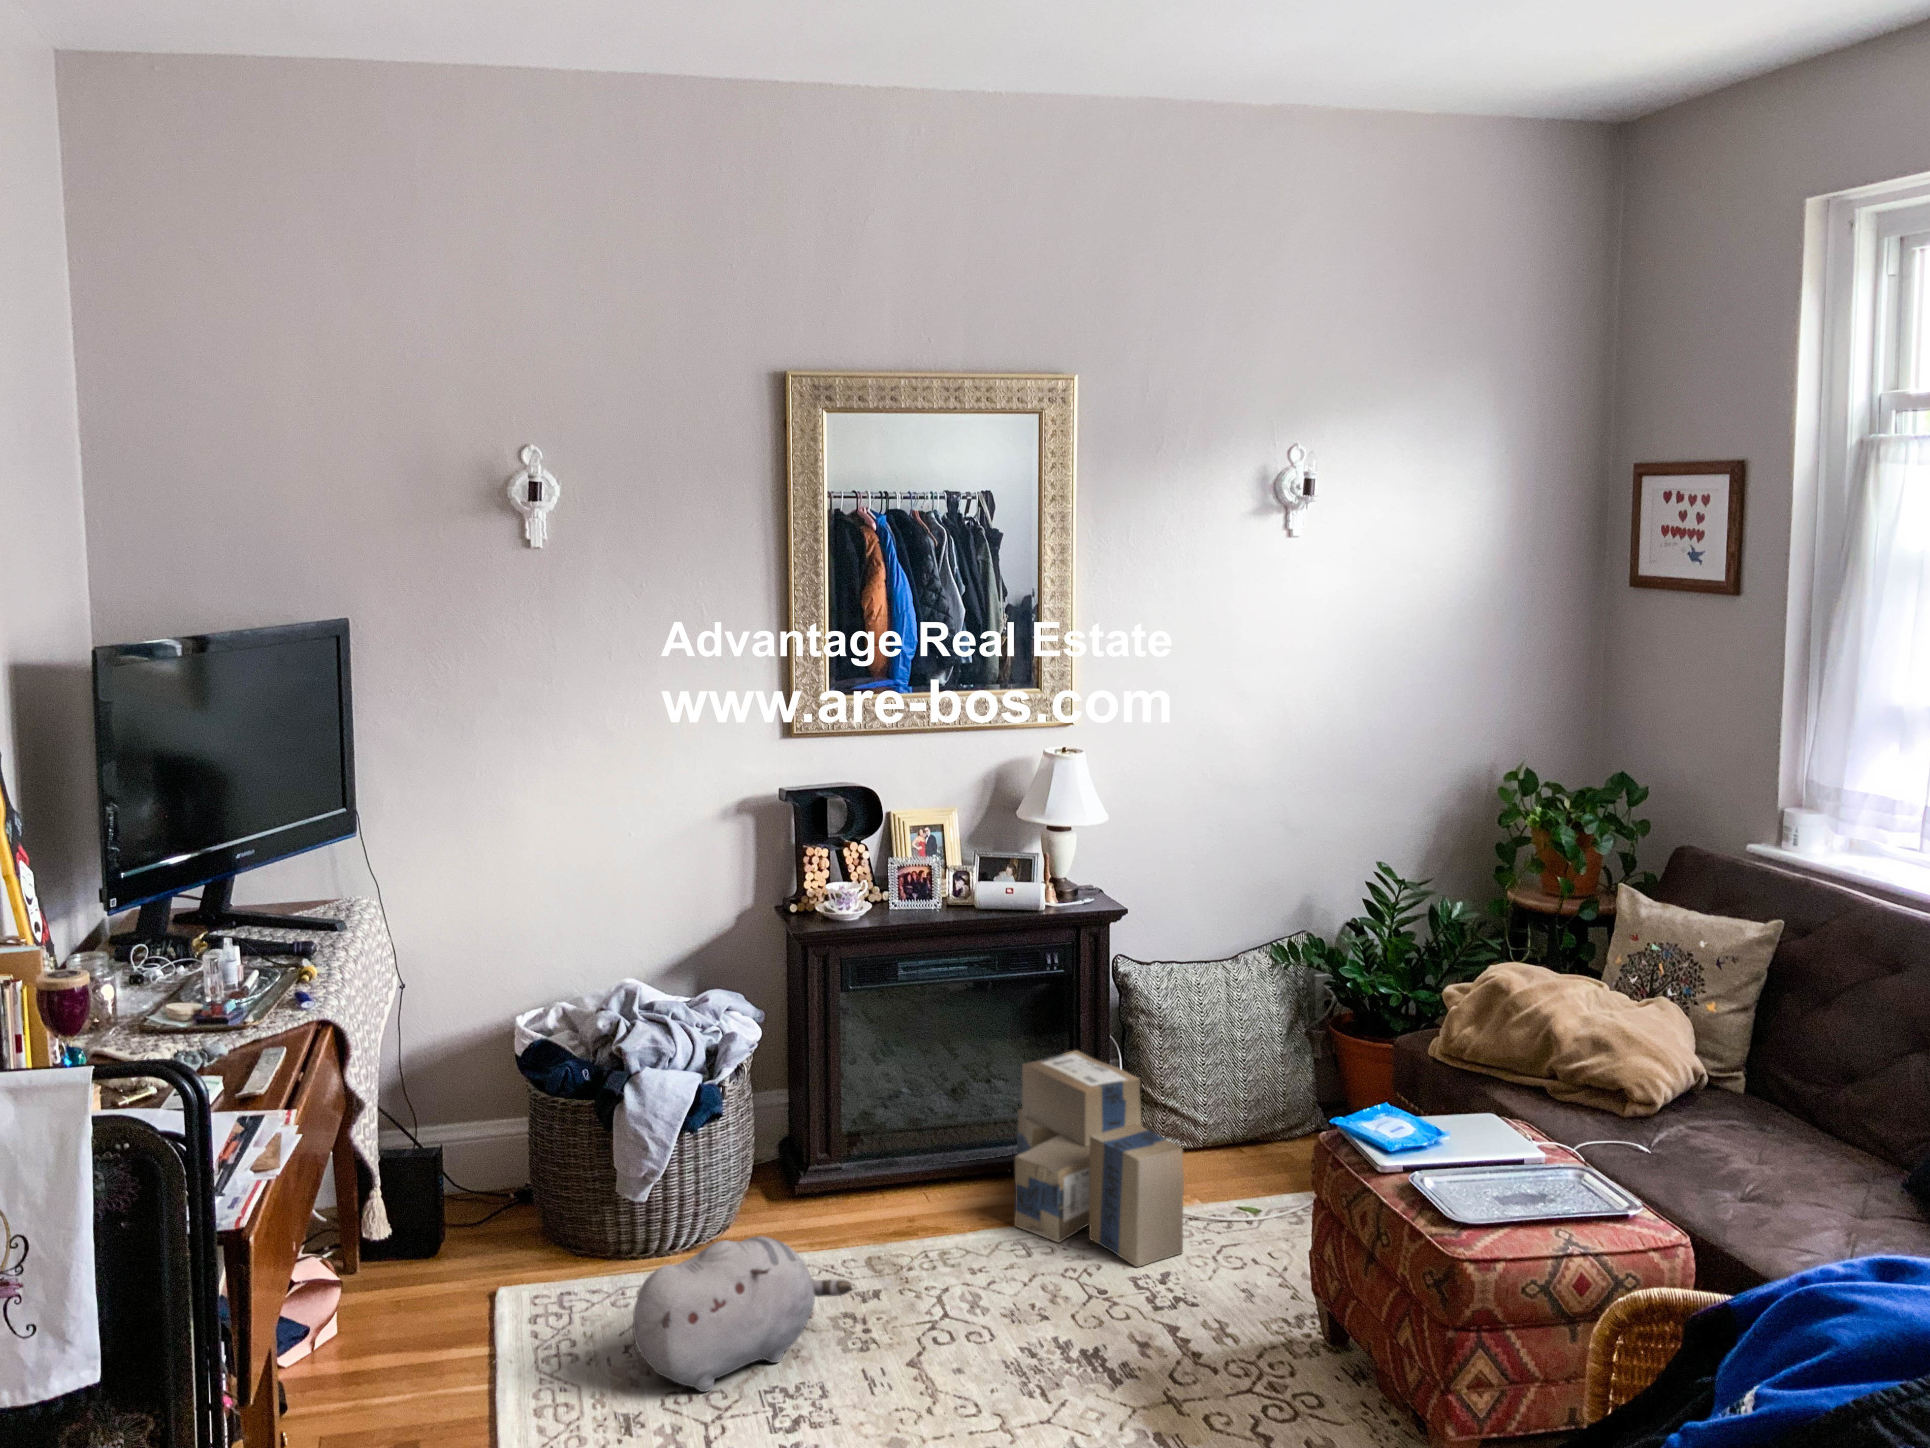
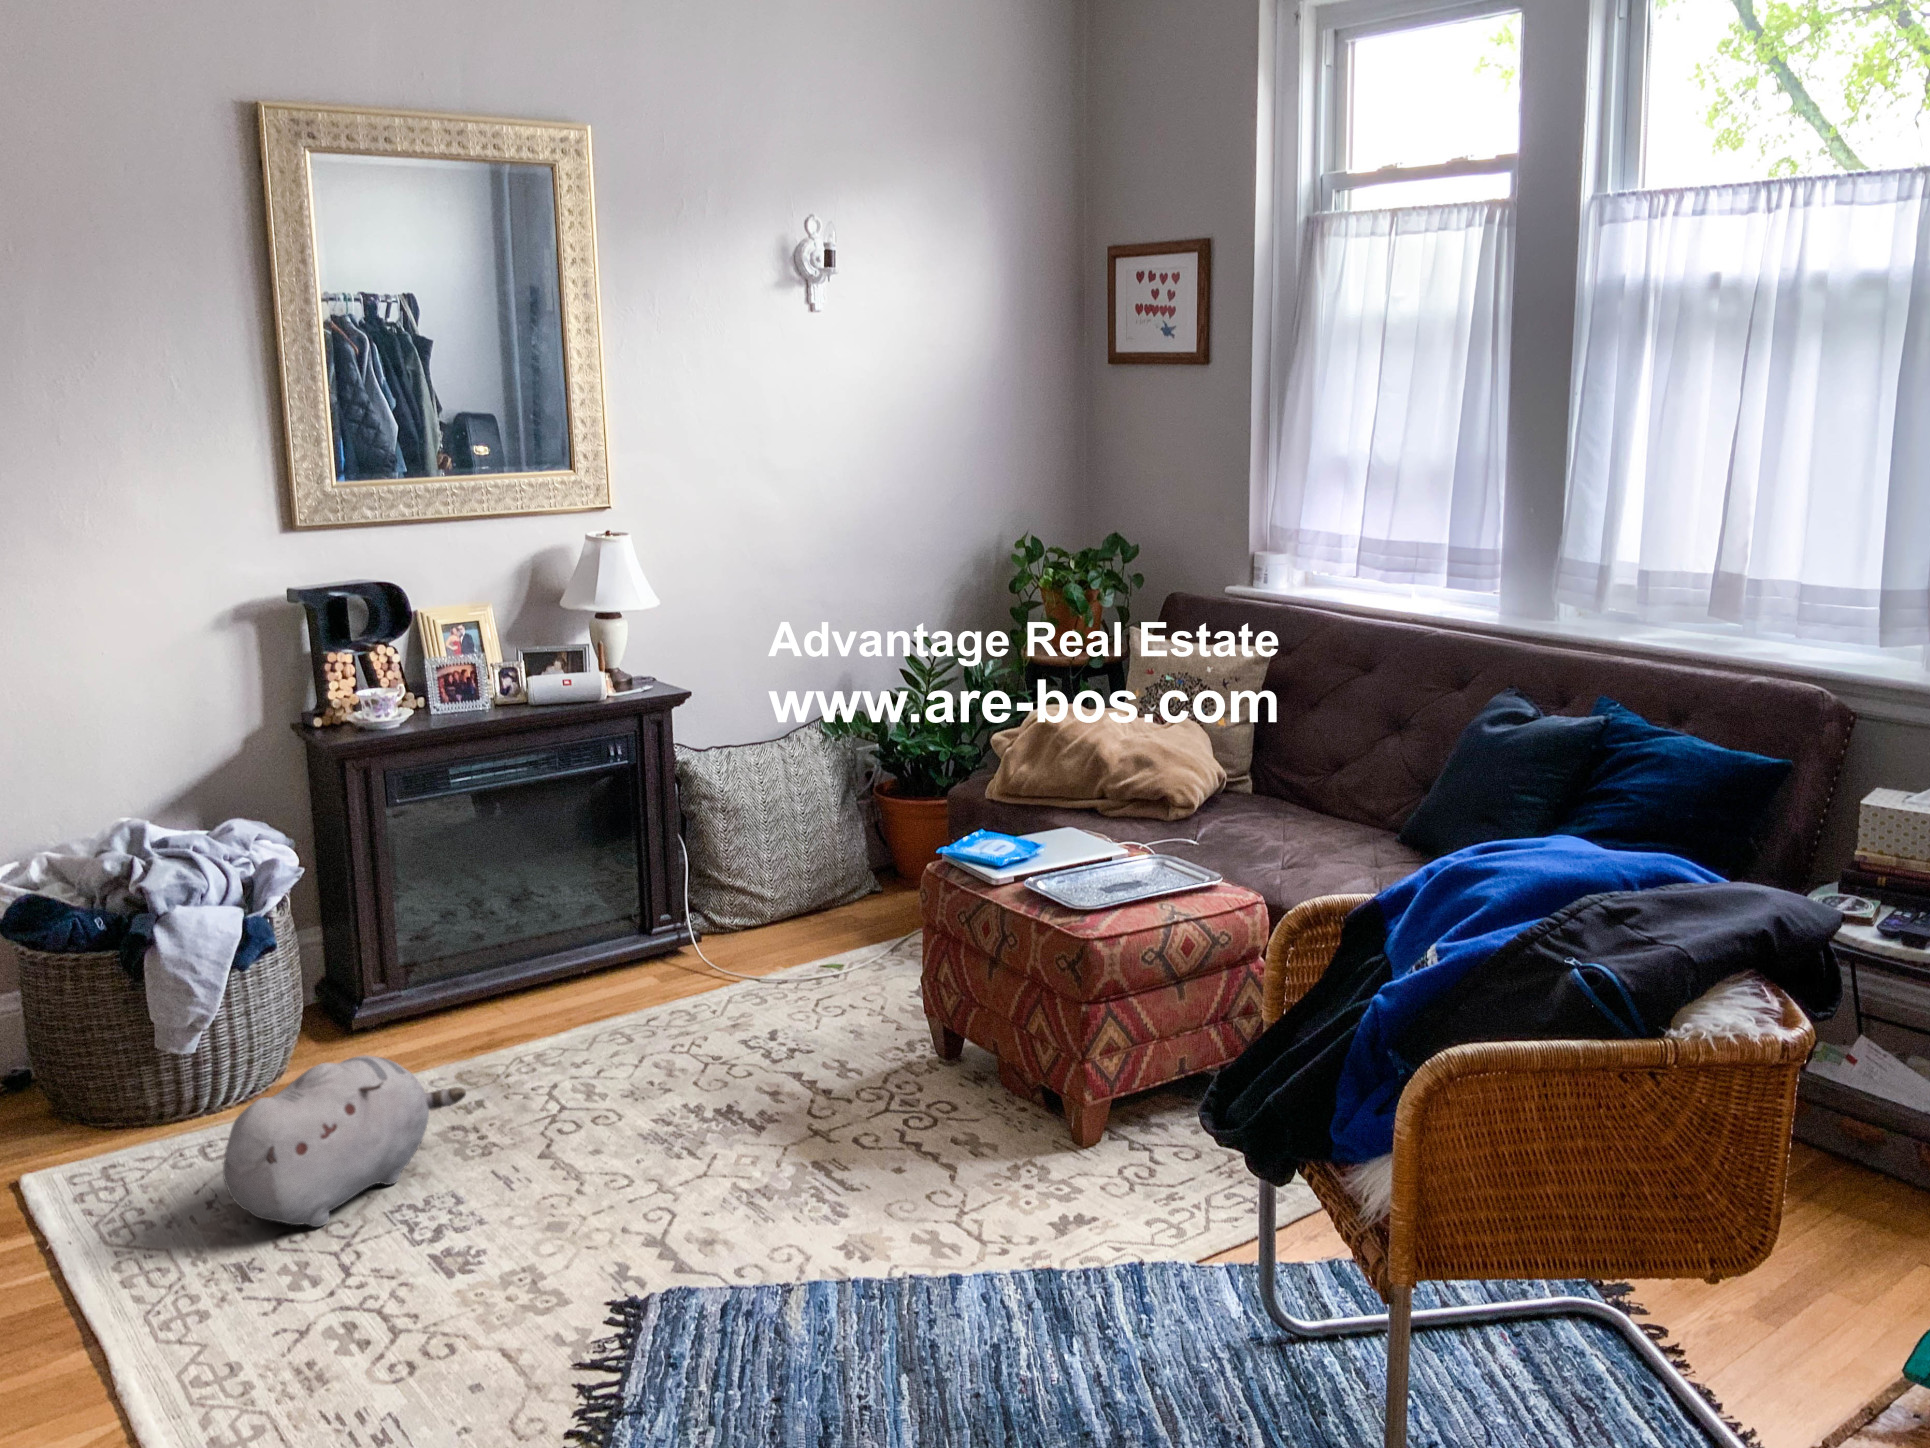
cardboard box: present [1014,1050,1184,1268] -> none [590,839,785,1032]

